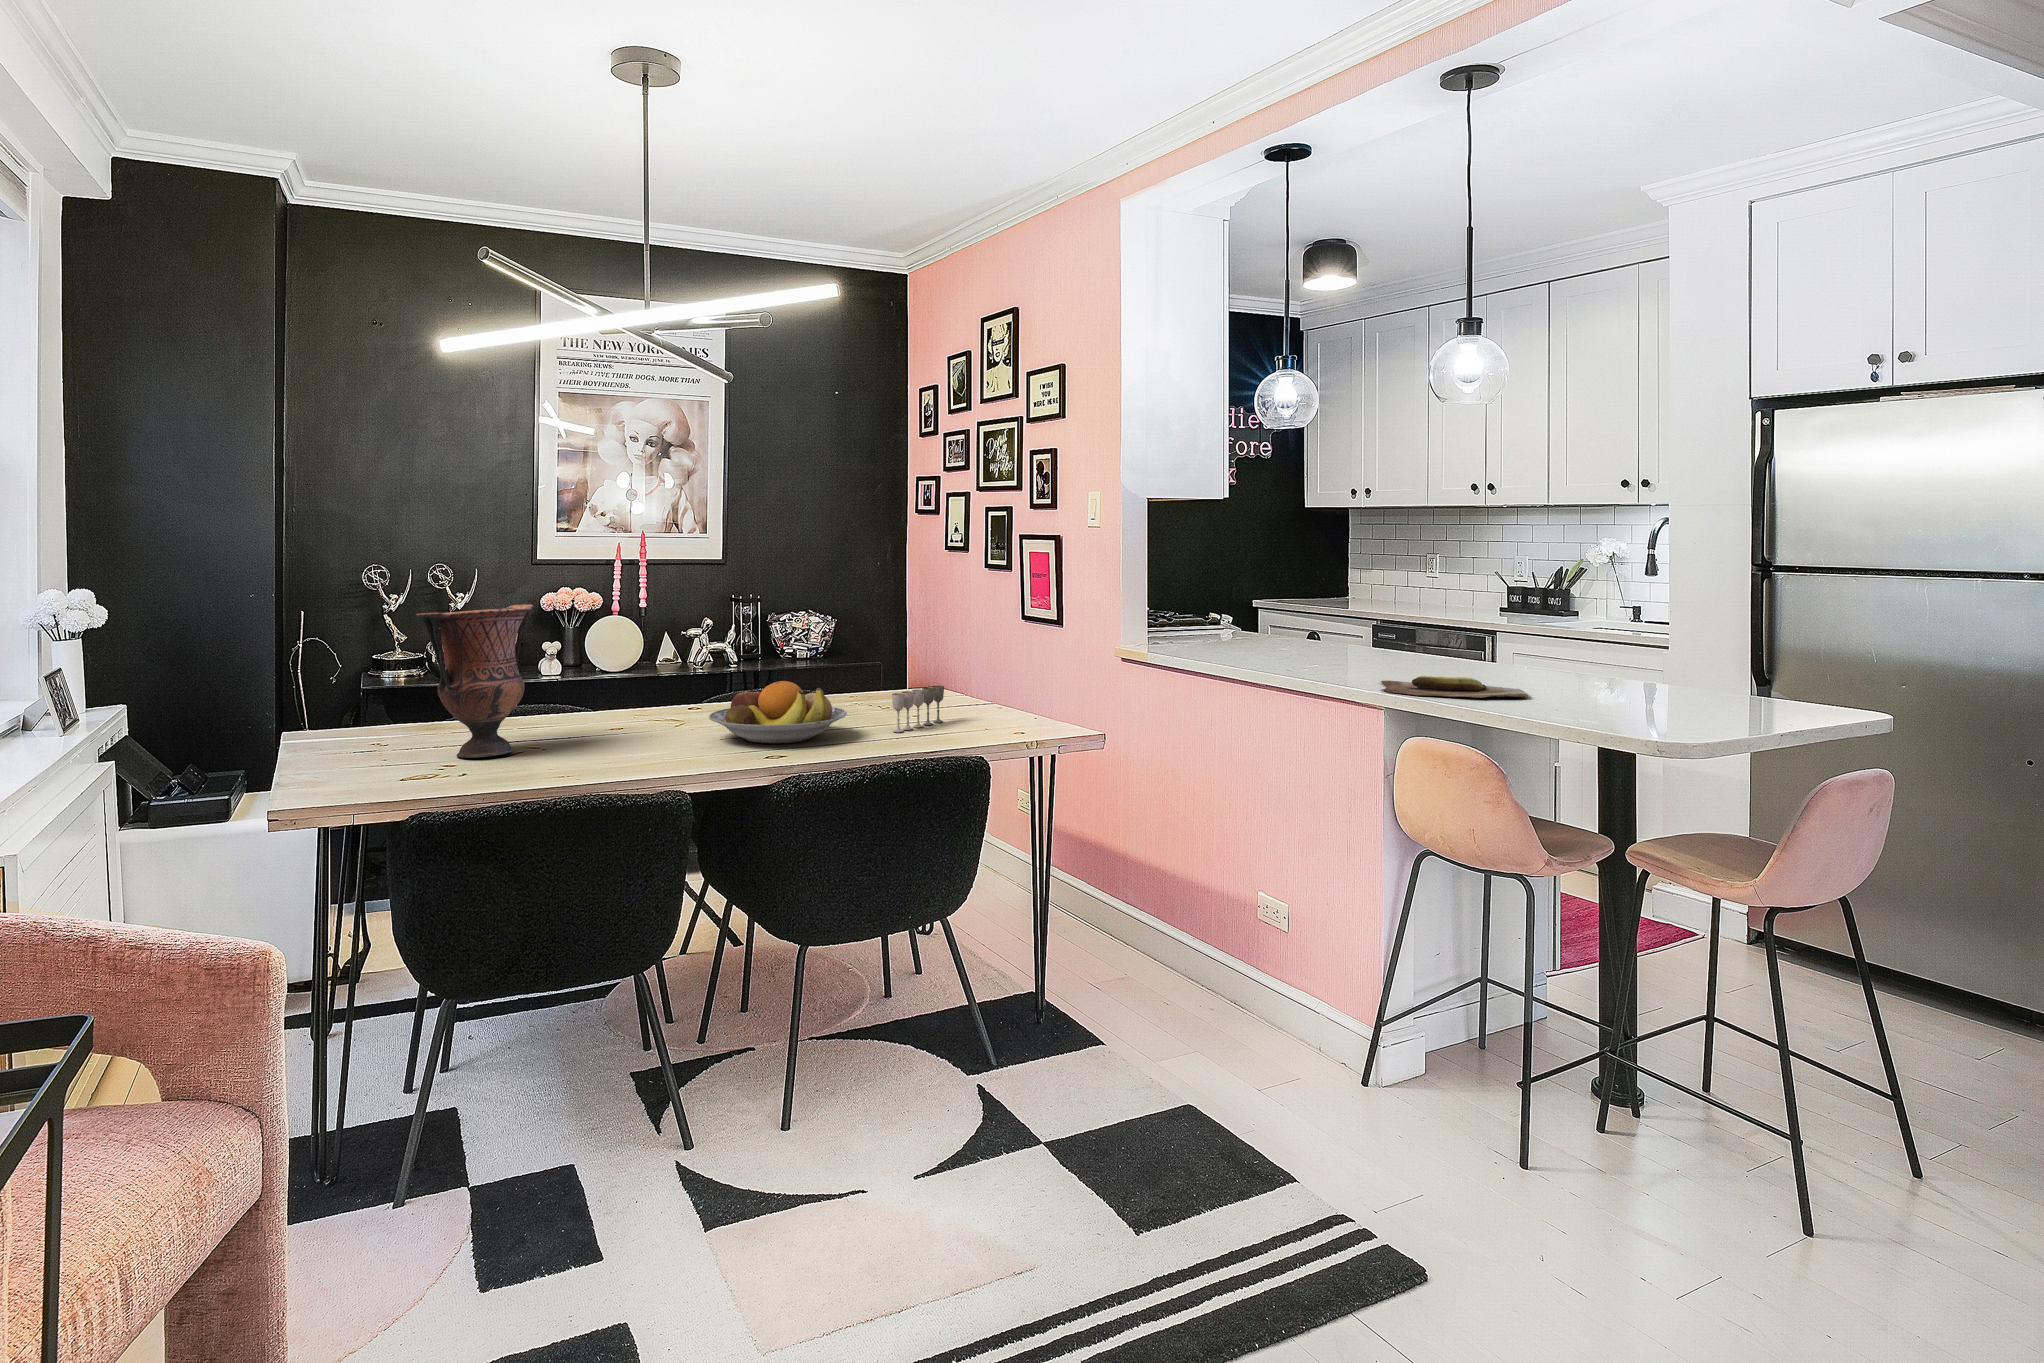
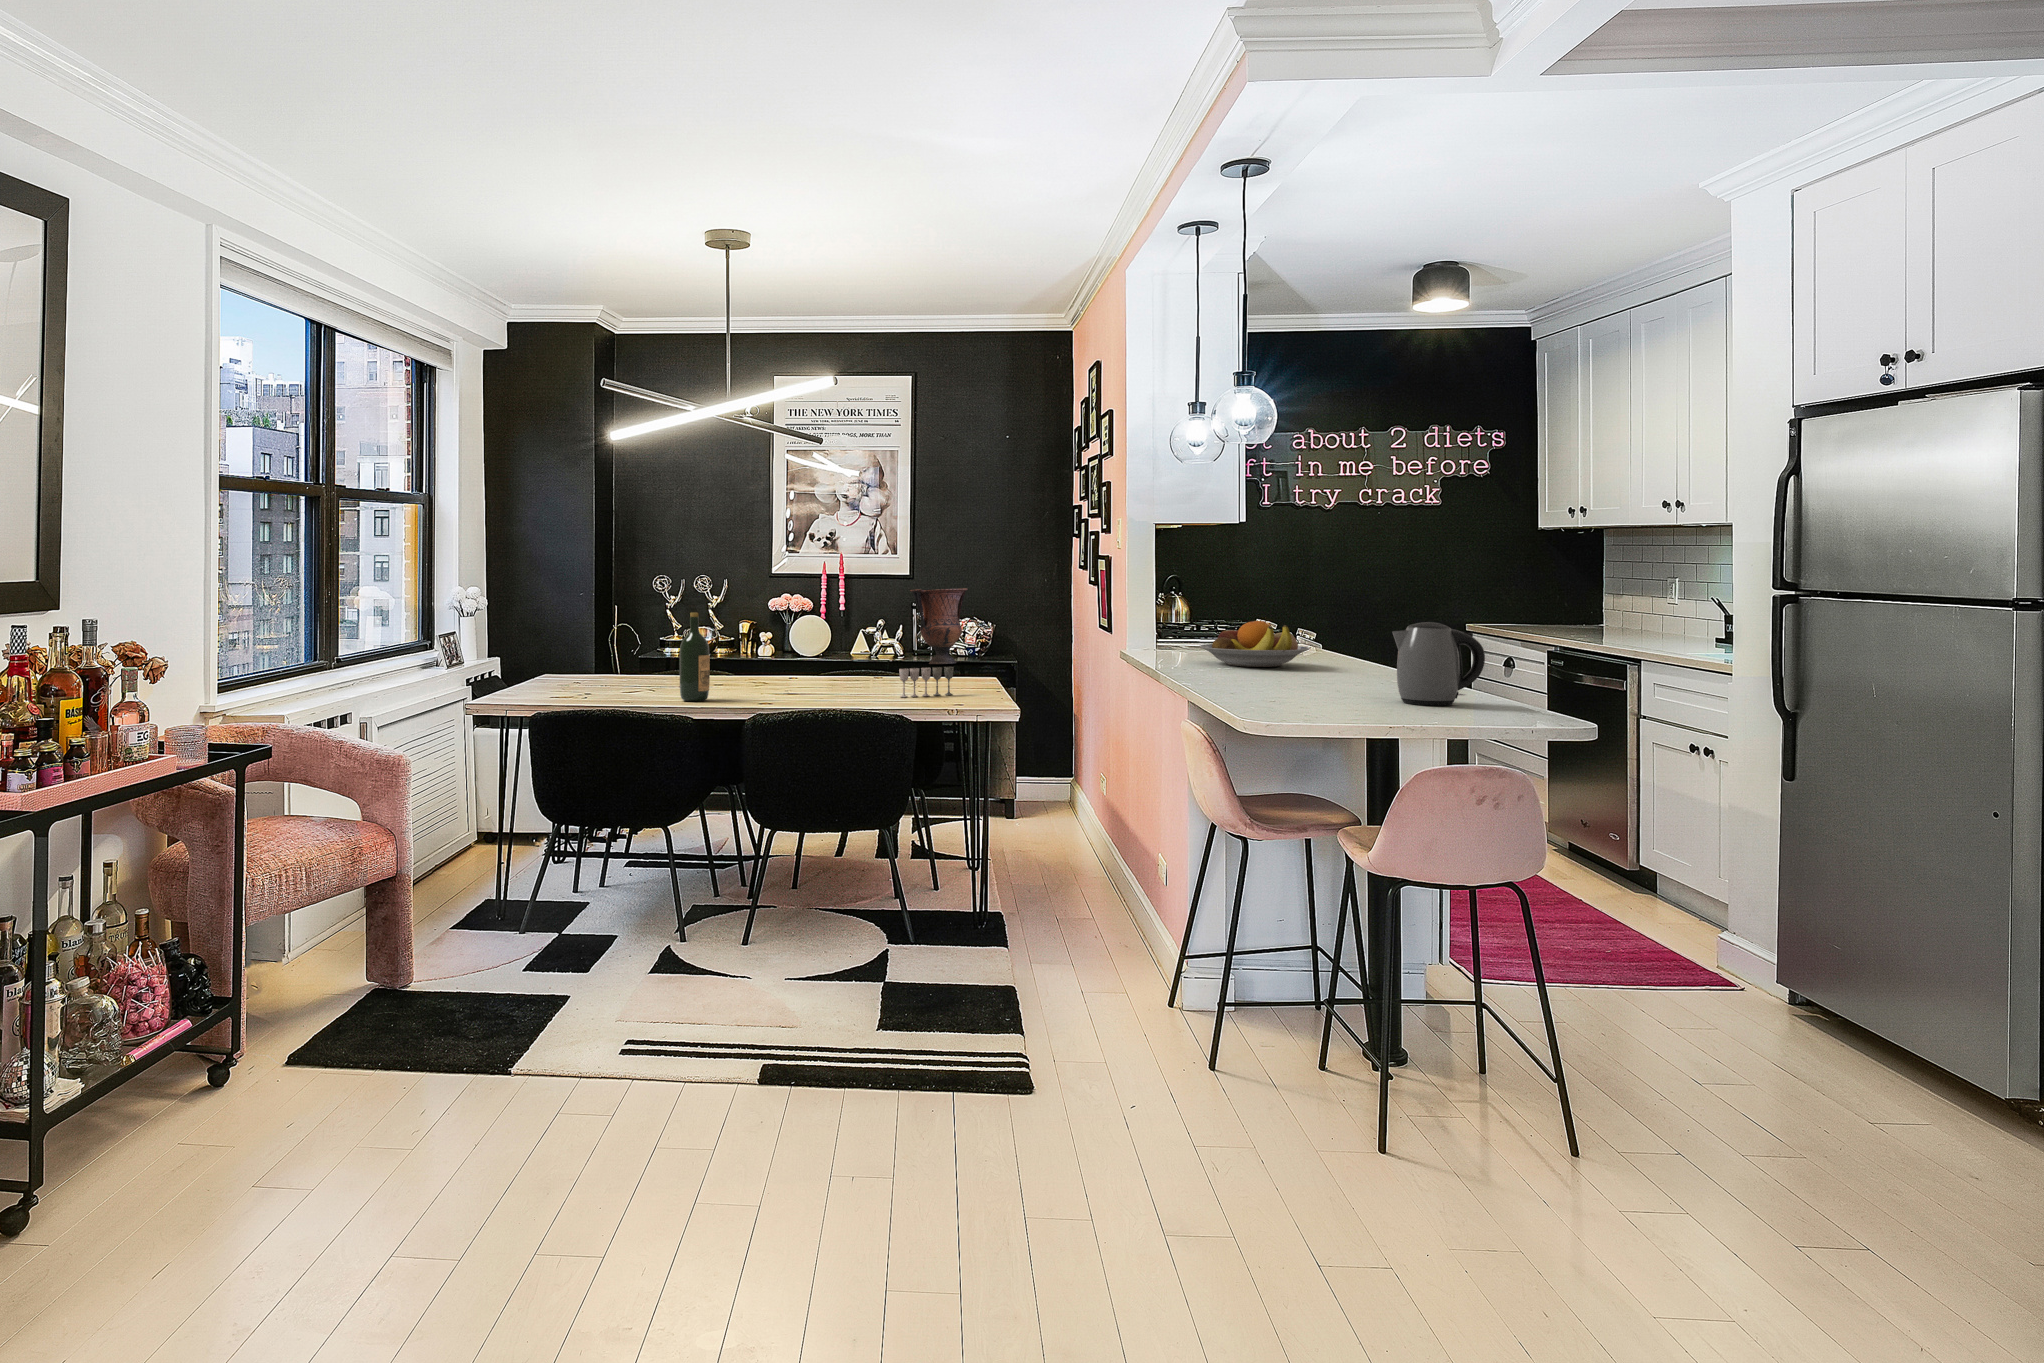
vase: present [416,604,534,758] -> present [910,588,968,664]
kettle: none [1606,621,1697,718] -> present [1392,622,1485,706]
wine bottle: none [609,633,656,769] -> present [680,613,710,701]
cutting board: present [1381,676,1529,698] -> none [1252,670,1387,689]
fruit bowl: present [709,681,847,743] -> present [1200,621,1310,667]

